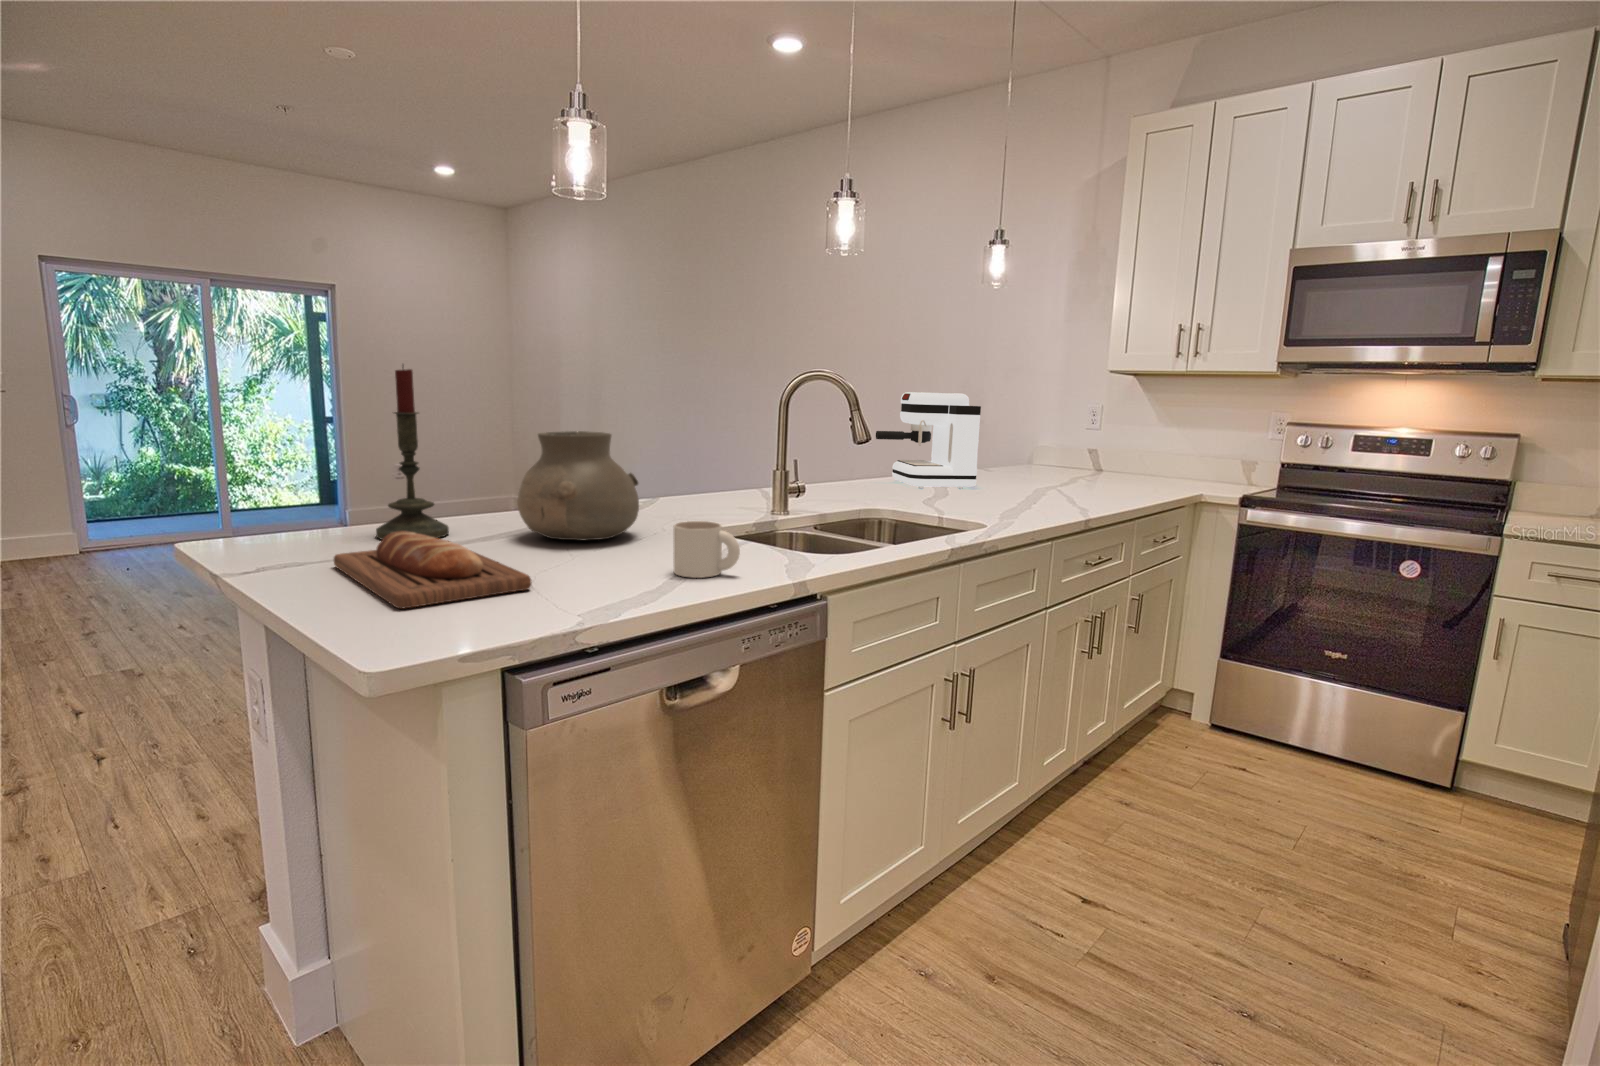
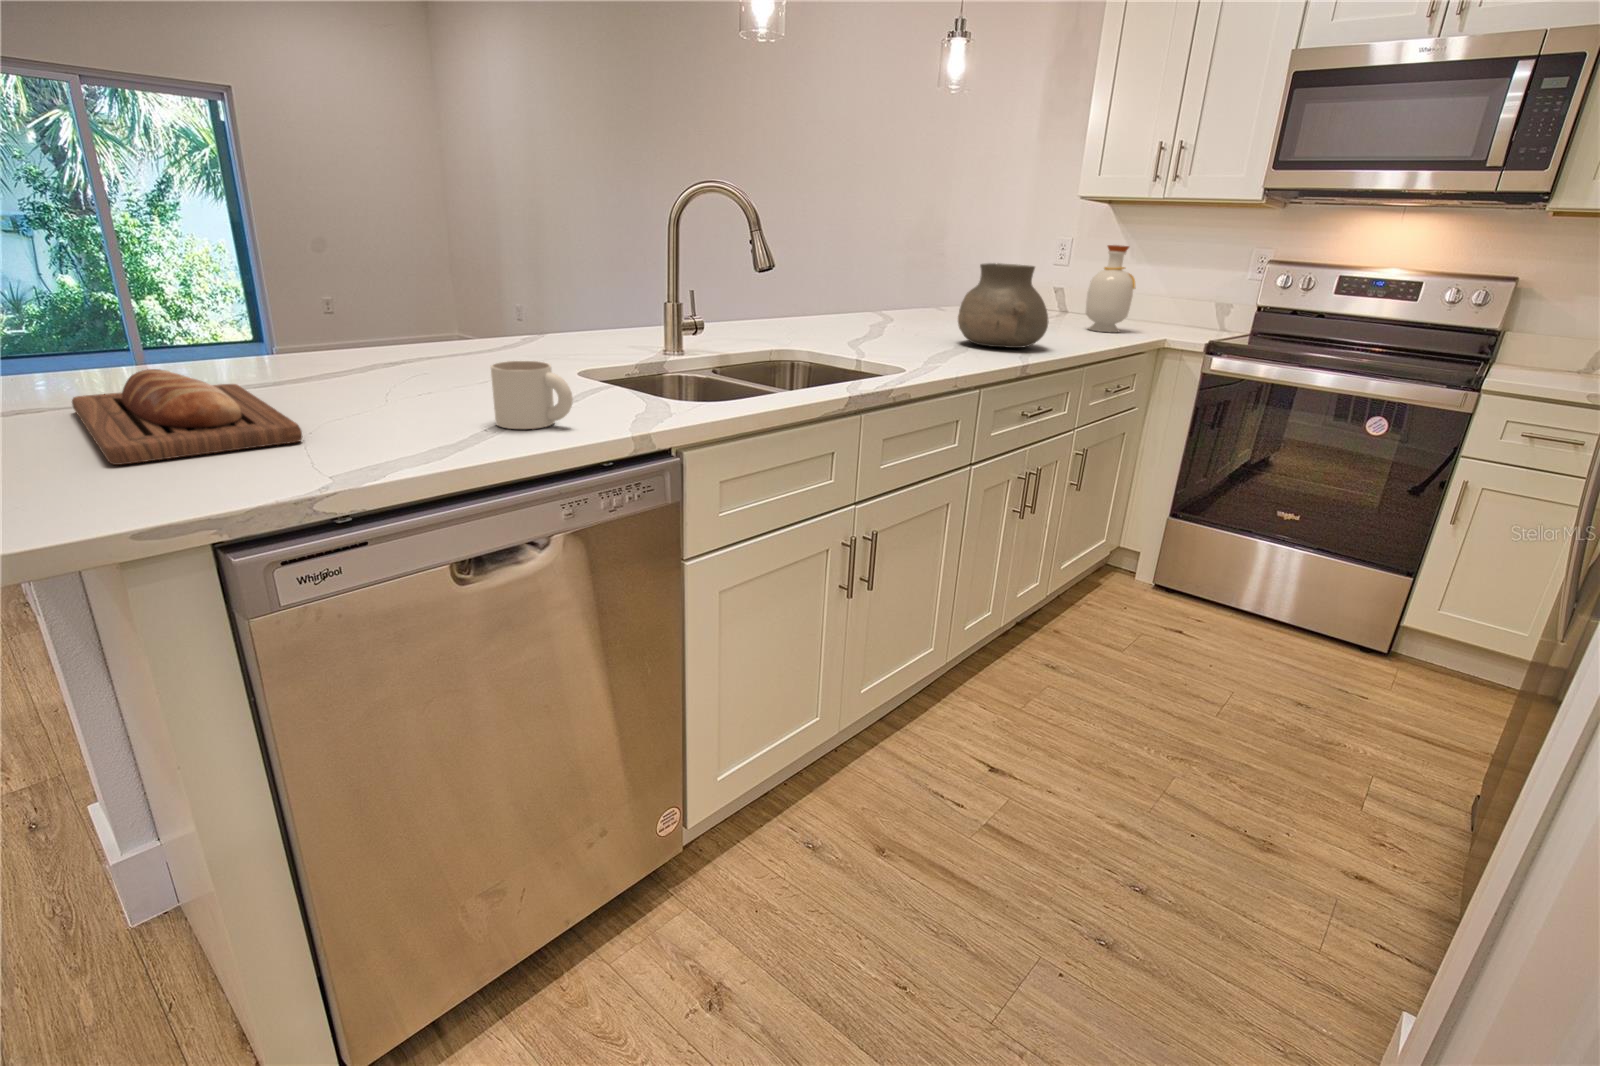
candle: present [376,367,449,540] -> none [152,156,254,382]
coffee maker: present [876,392,981,489] -> none [804,216,922,331]
bottle: none [1125,413,1169,488] -> present [1086,245,1135,332]
vase: present [517,431,639,540] -> present [958,263,1049,348]

